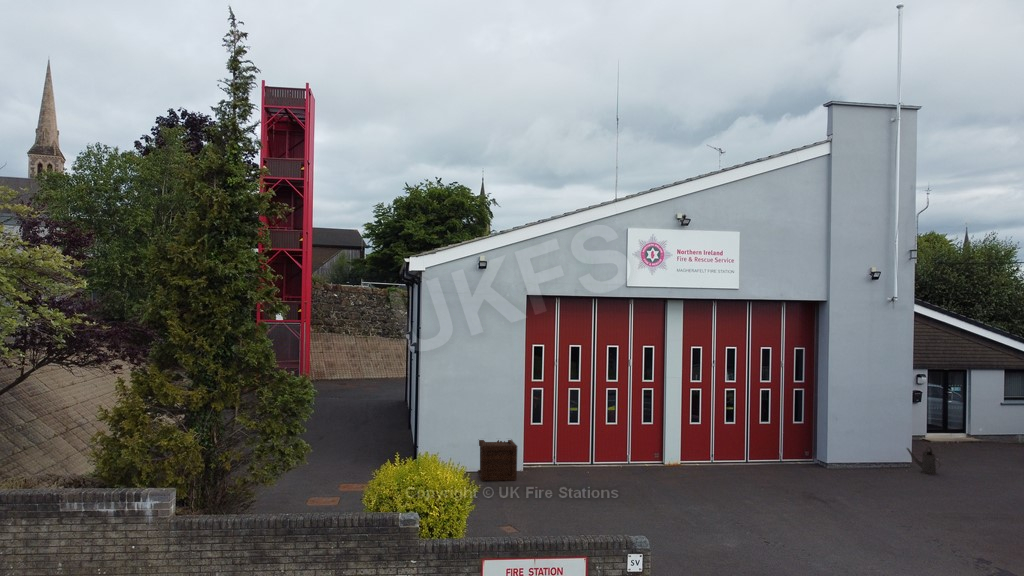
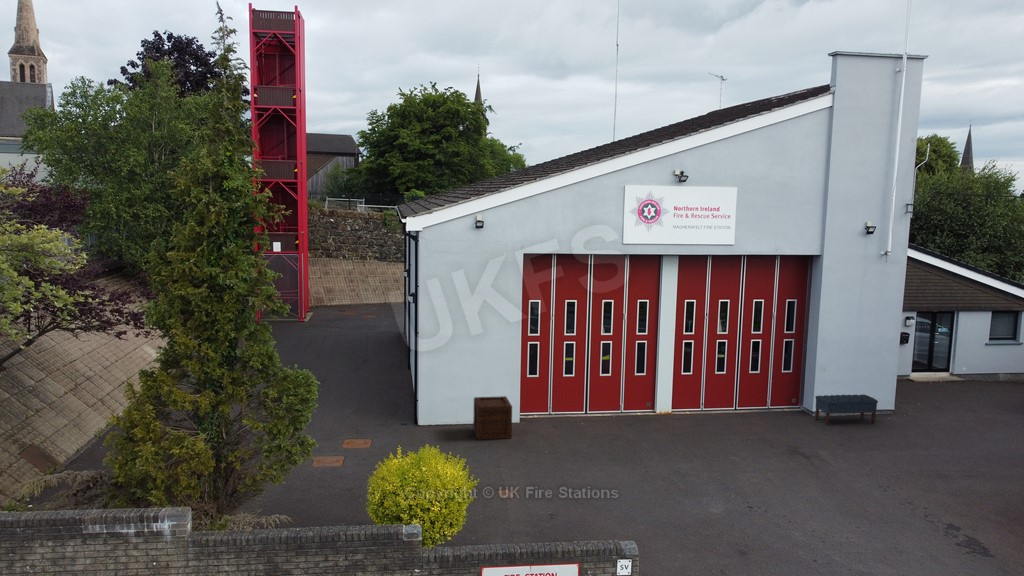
bench: none [830,445,895,475] -> present [815,395,878,425]
watering can: present [907,447,940,475] -> none [889,396,920,423]

